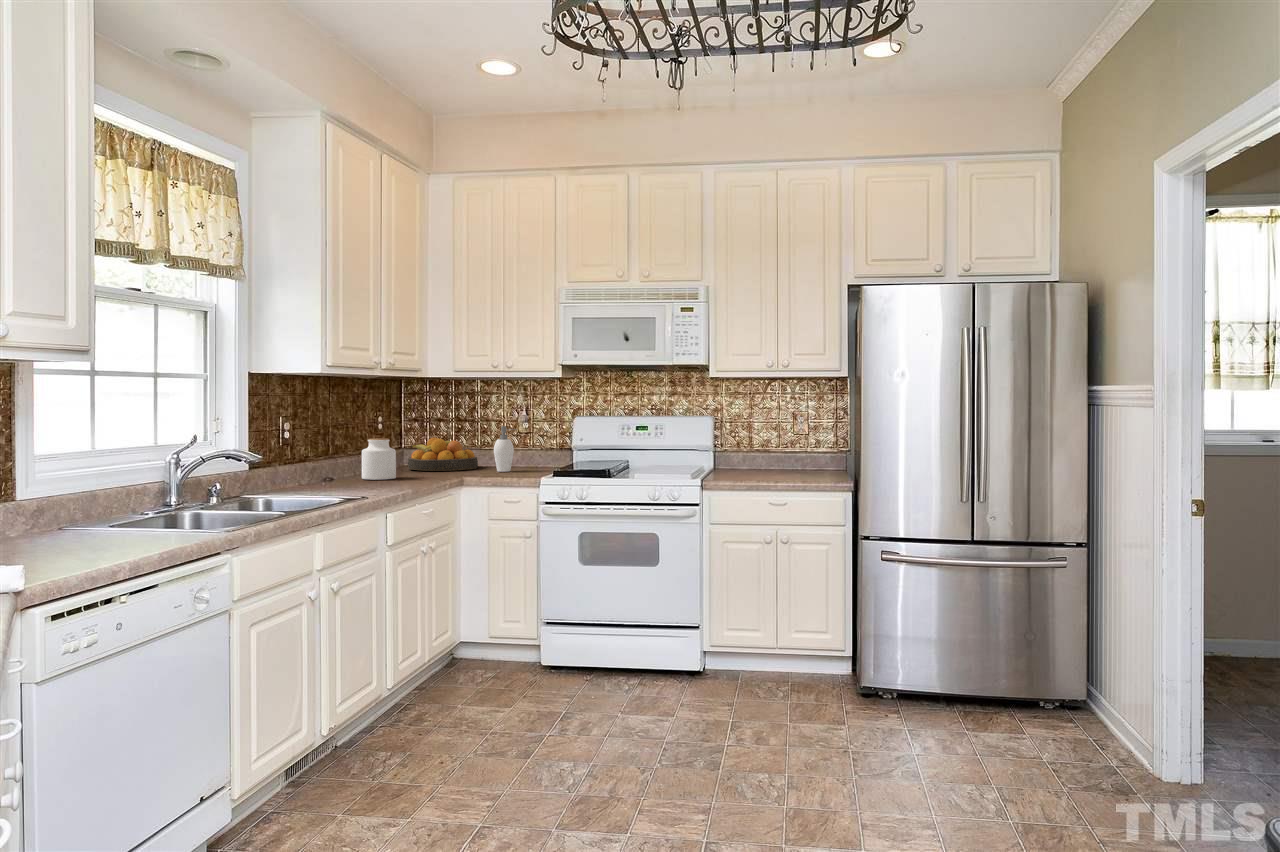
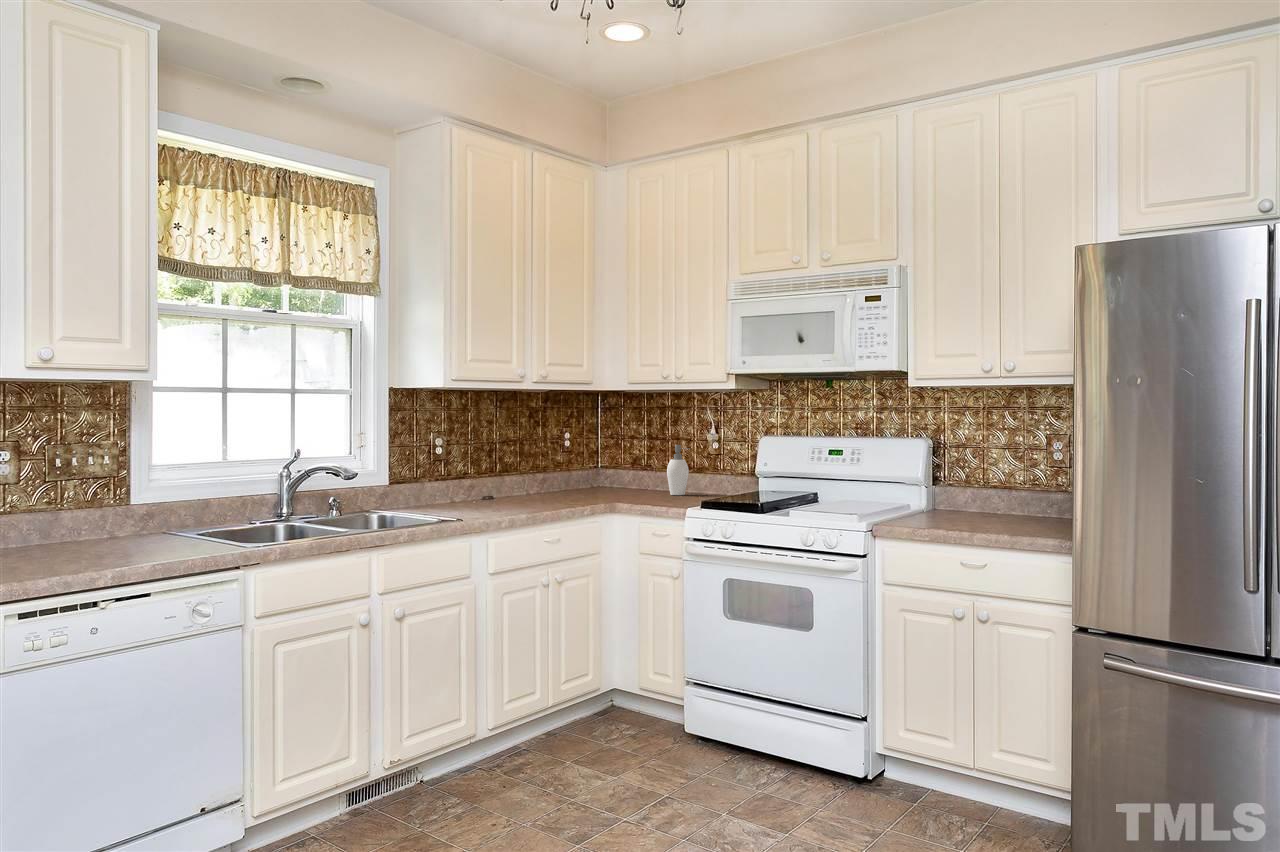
fruit bowl: present [408,438,478,471] -> none [590,457,663,492]
jar: present [362,439,396,480] -> none [524,456,558,499]

